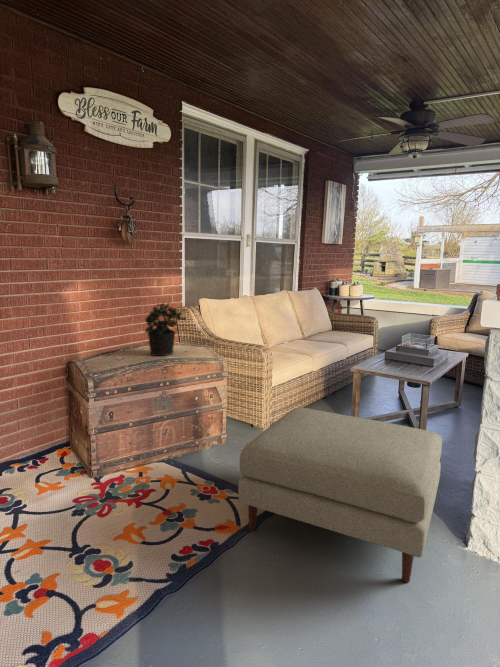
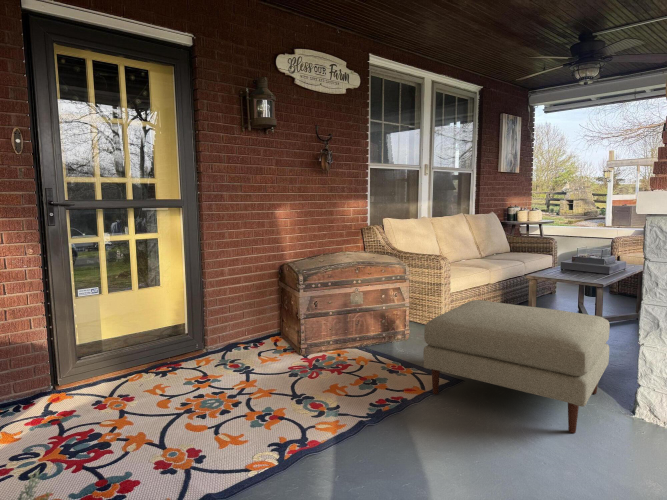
potted plant: present [145,303,186,356] -> none [341,216,375,261]

